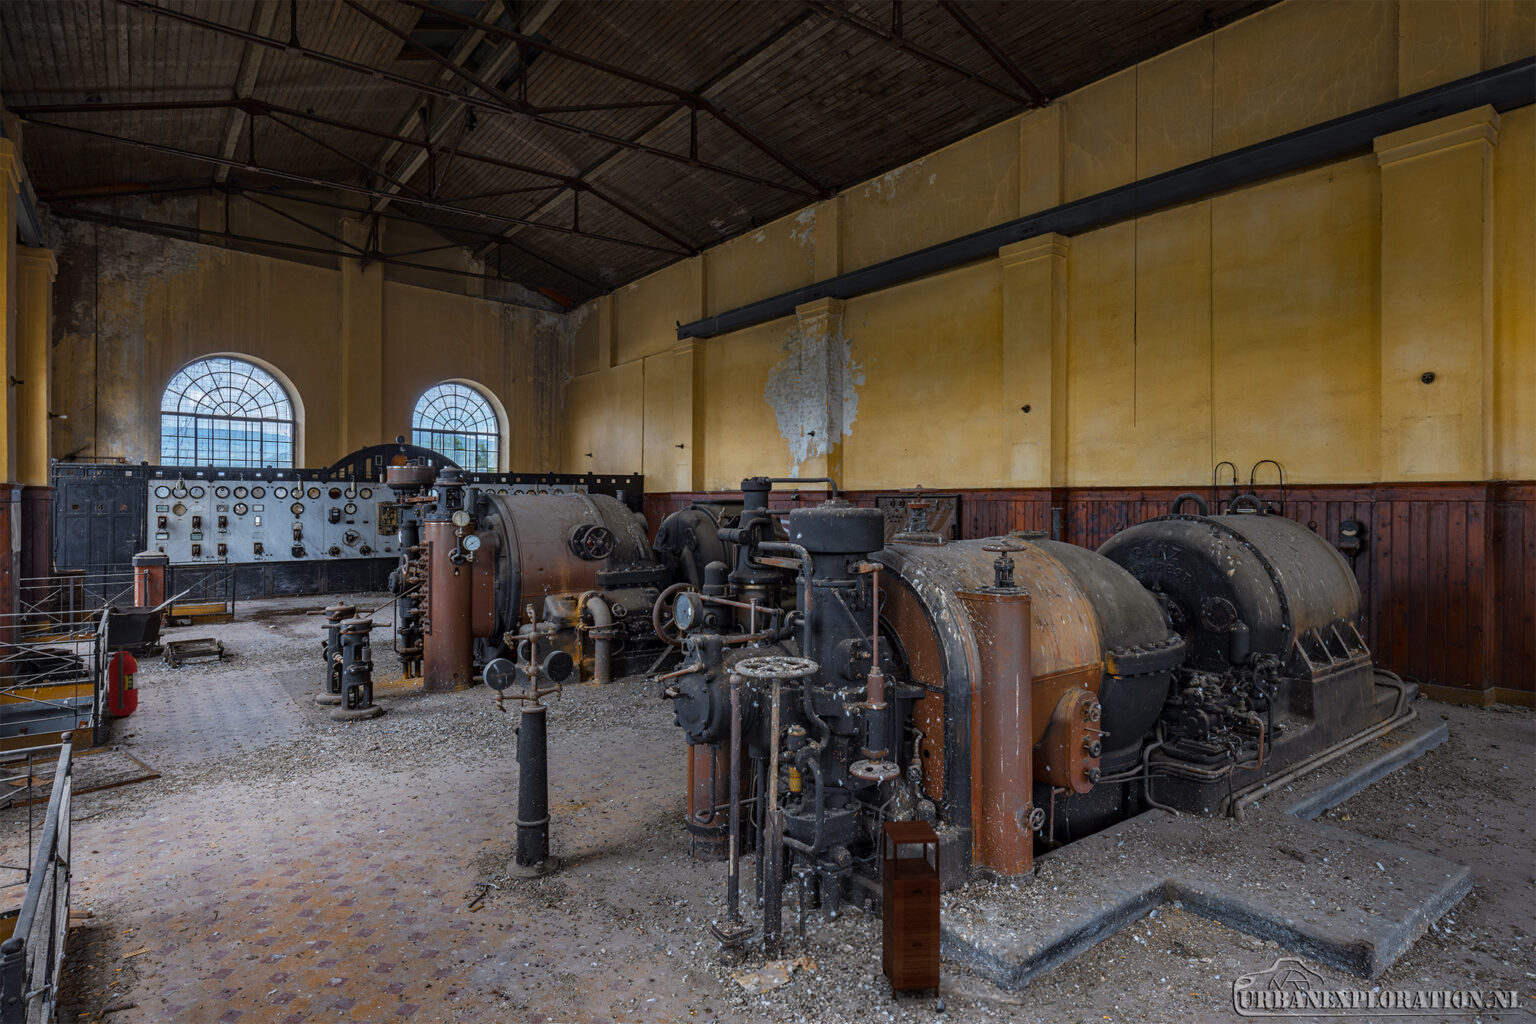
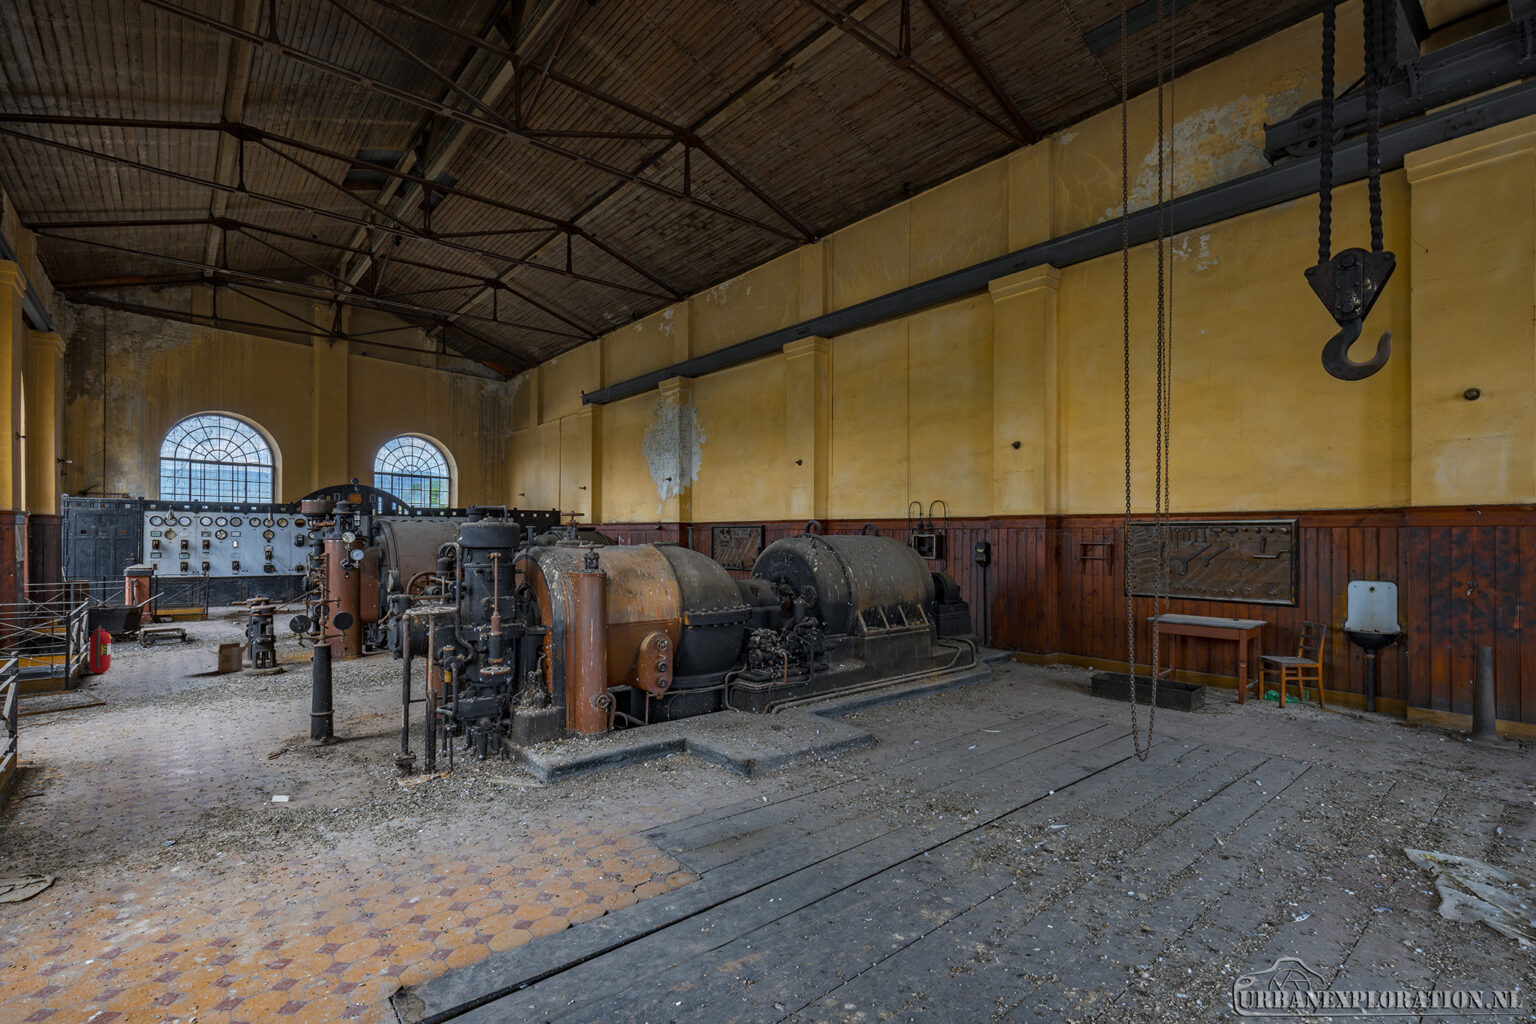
cardboard box: none [274,670,333,716] -> present [208,643,250,673]
storage cabinet: present [882,820,940,999] -> none [461,686,493,772]

